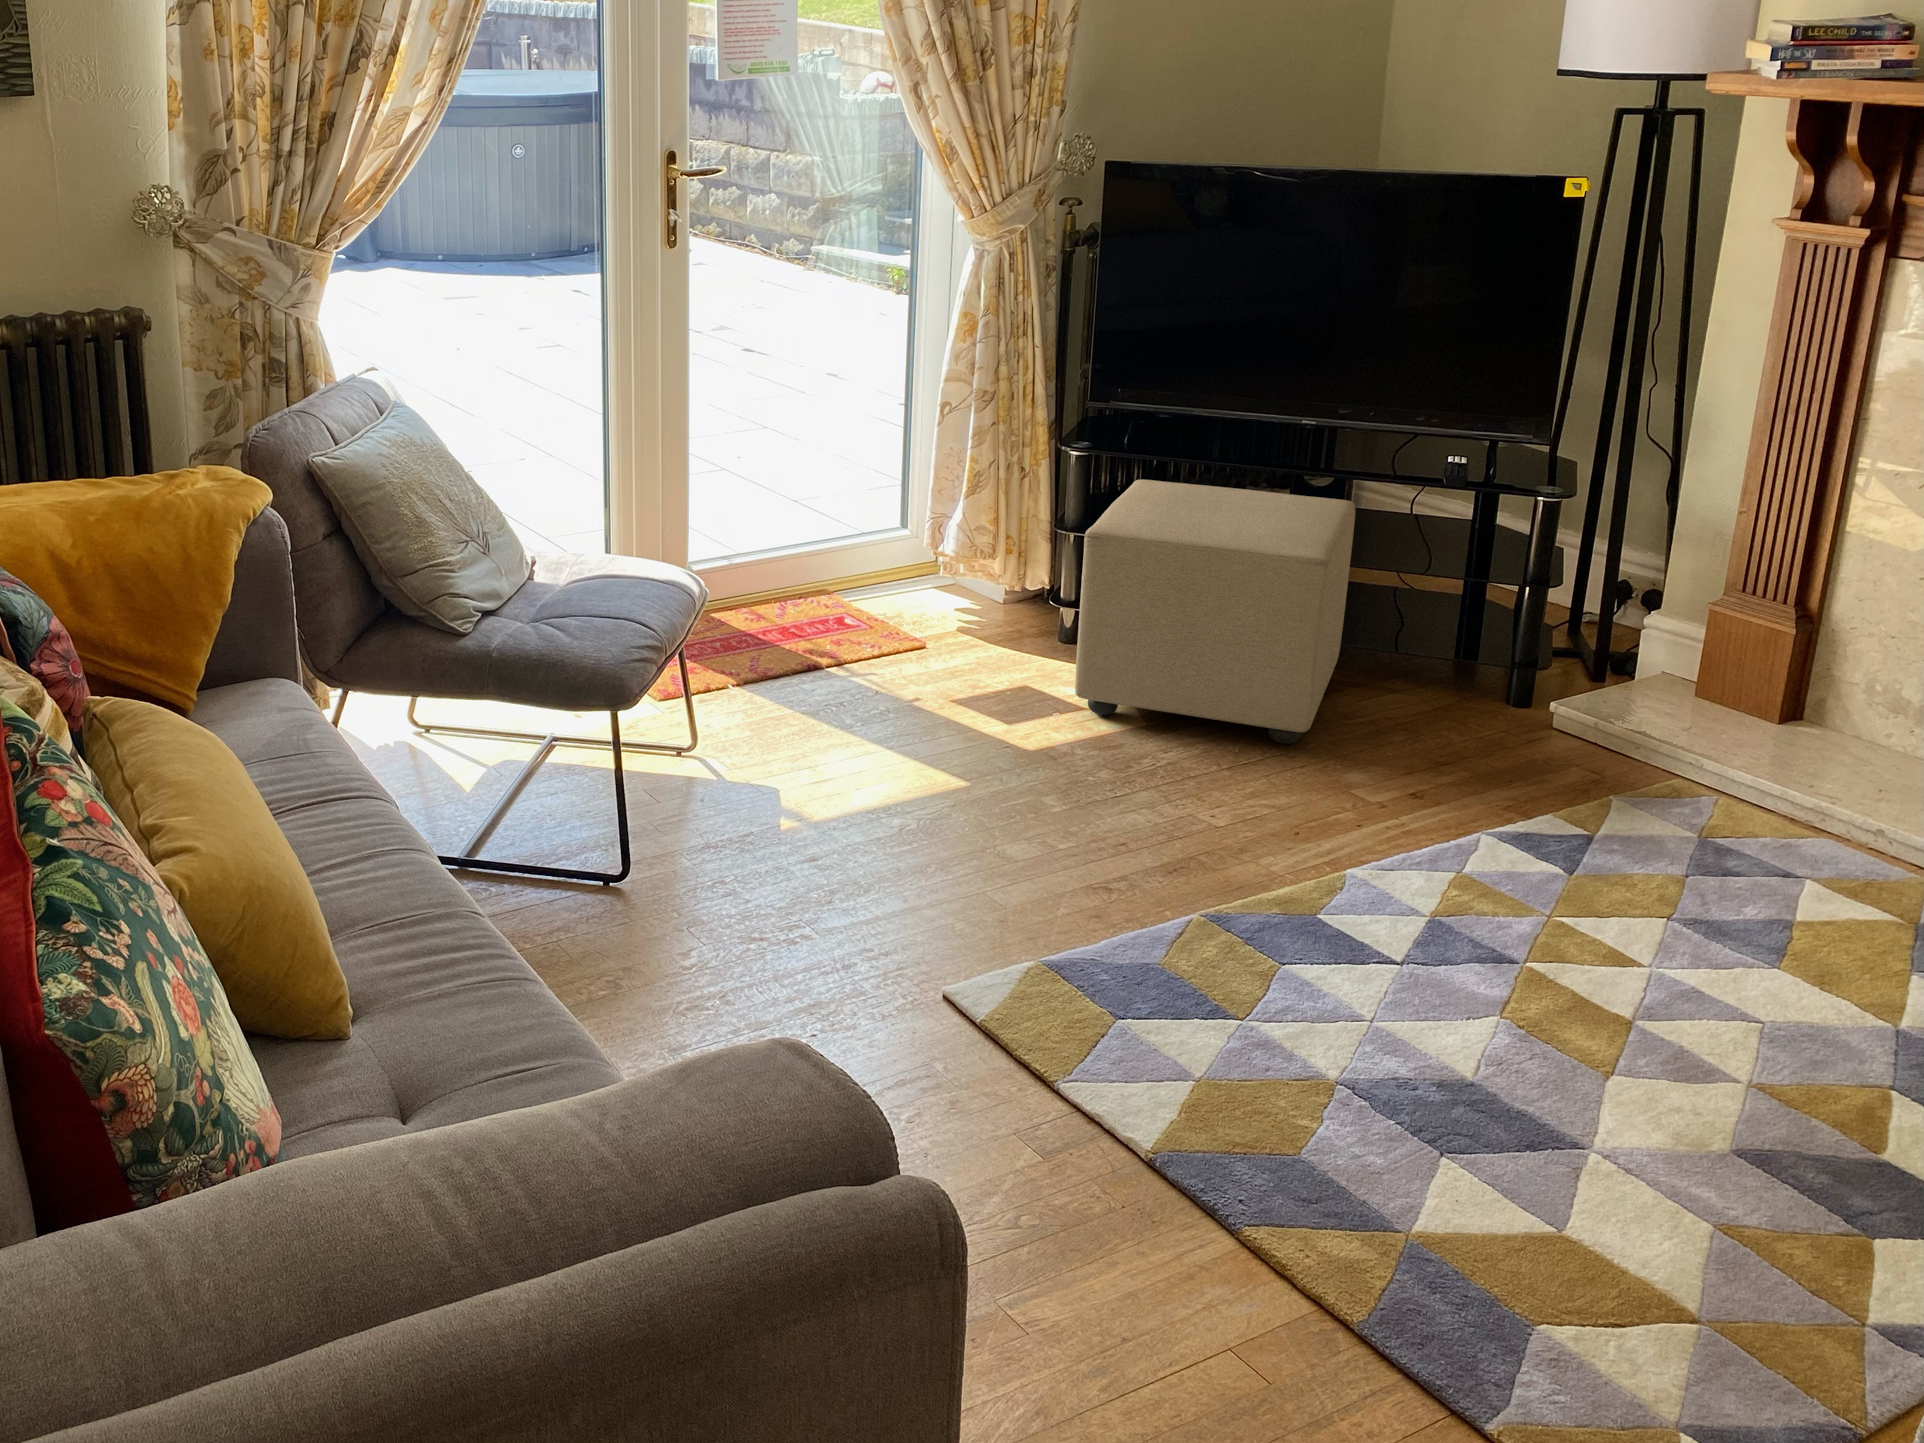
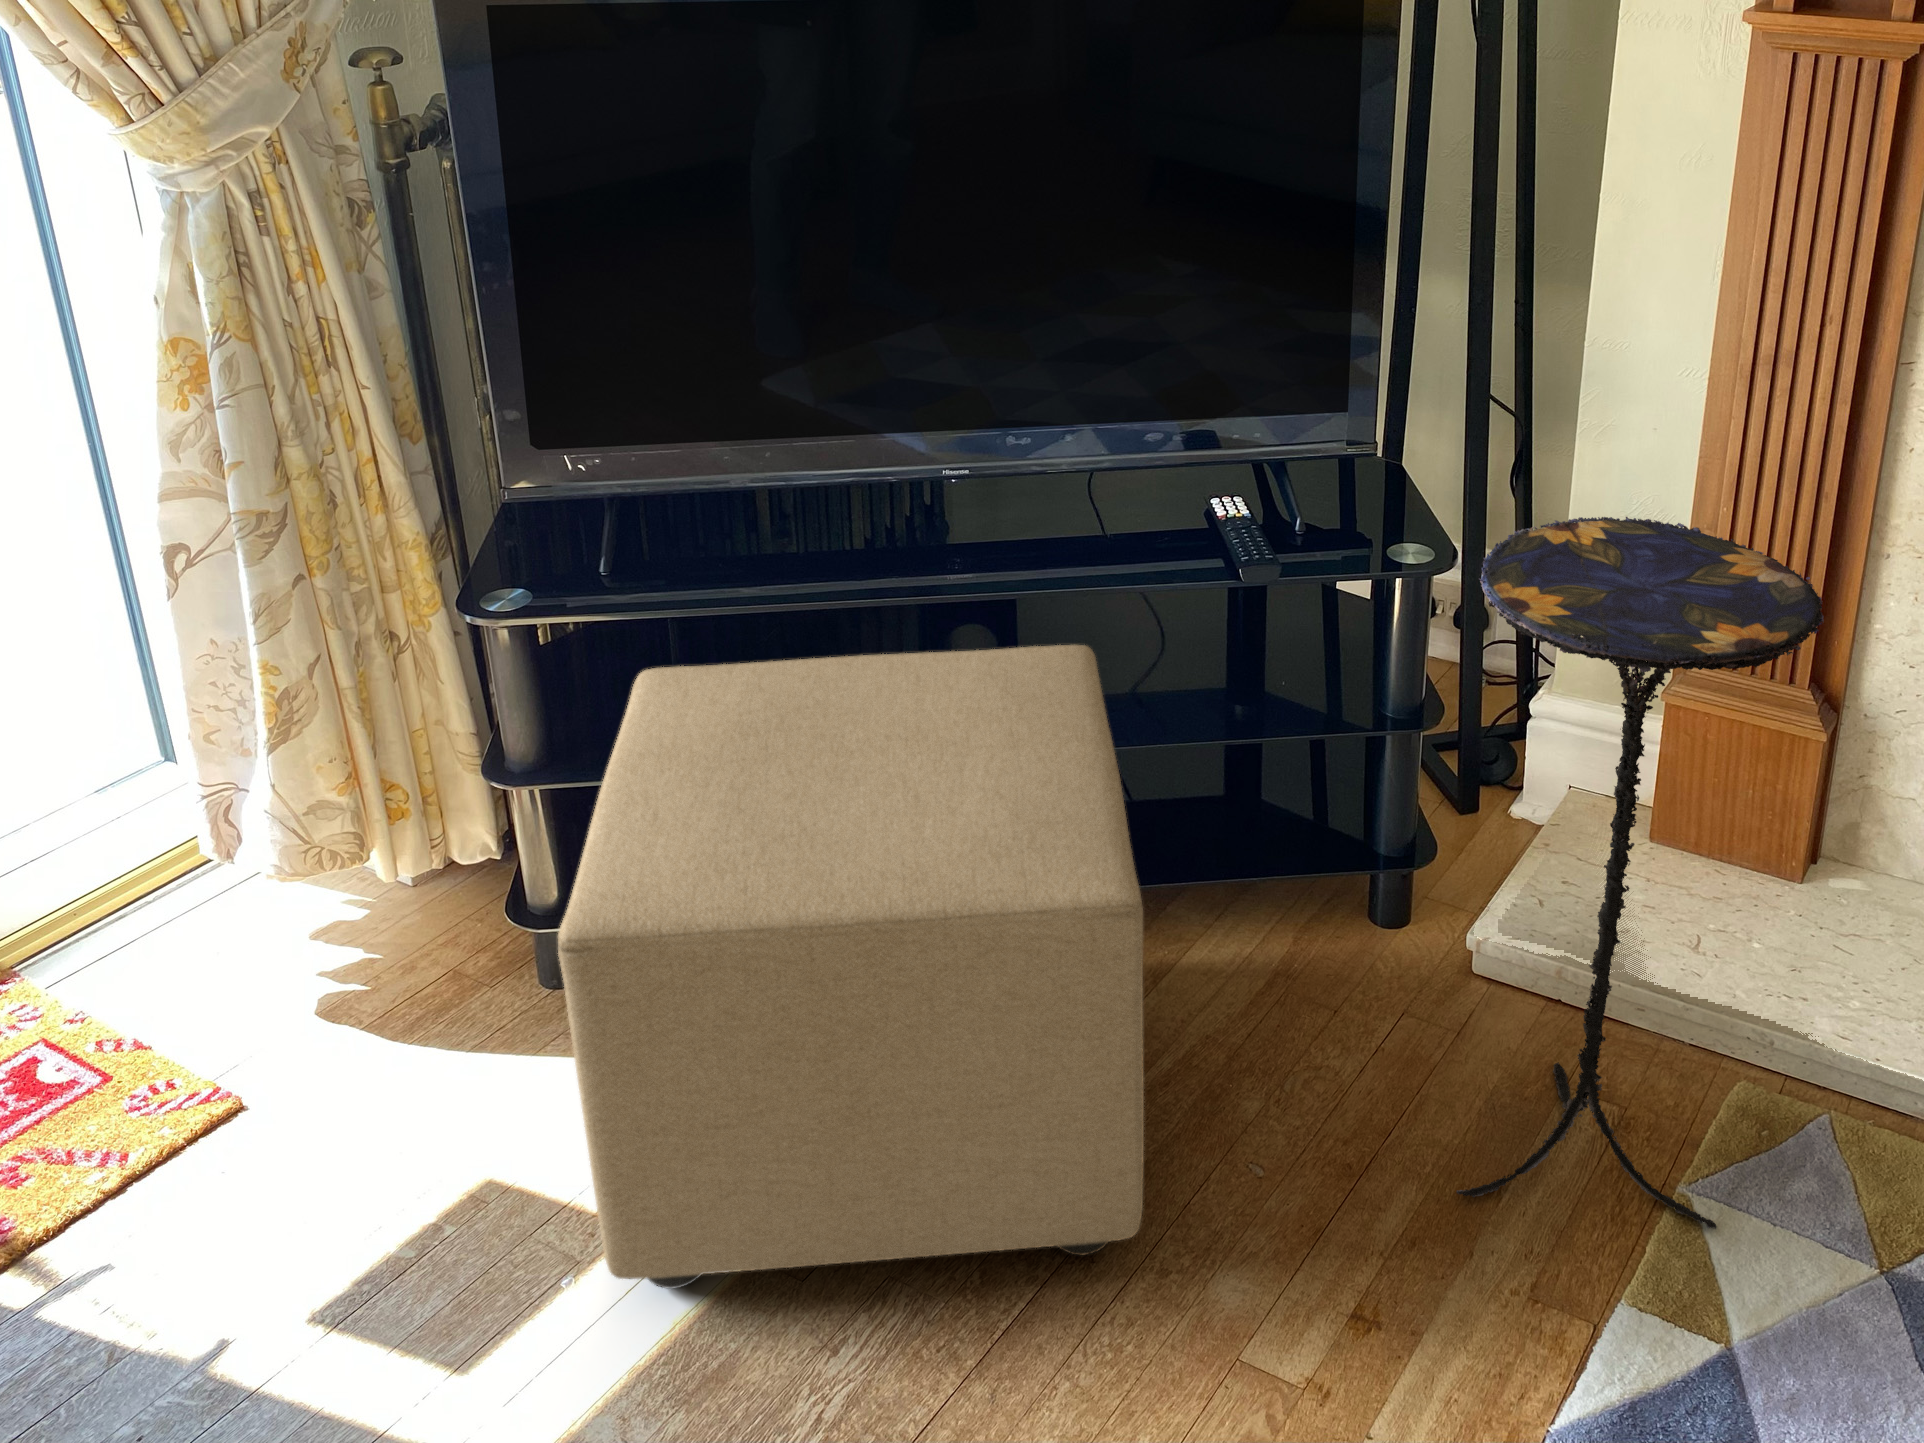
side table: none [1474,442,1686,800] -> present [1457,517,1824,1229]

